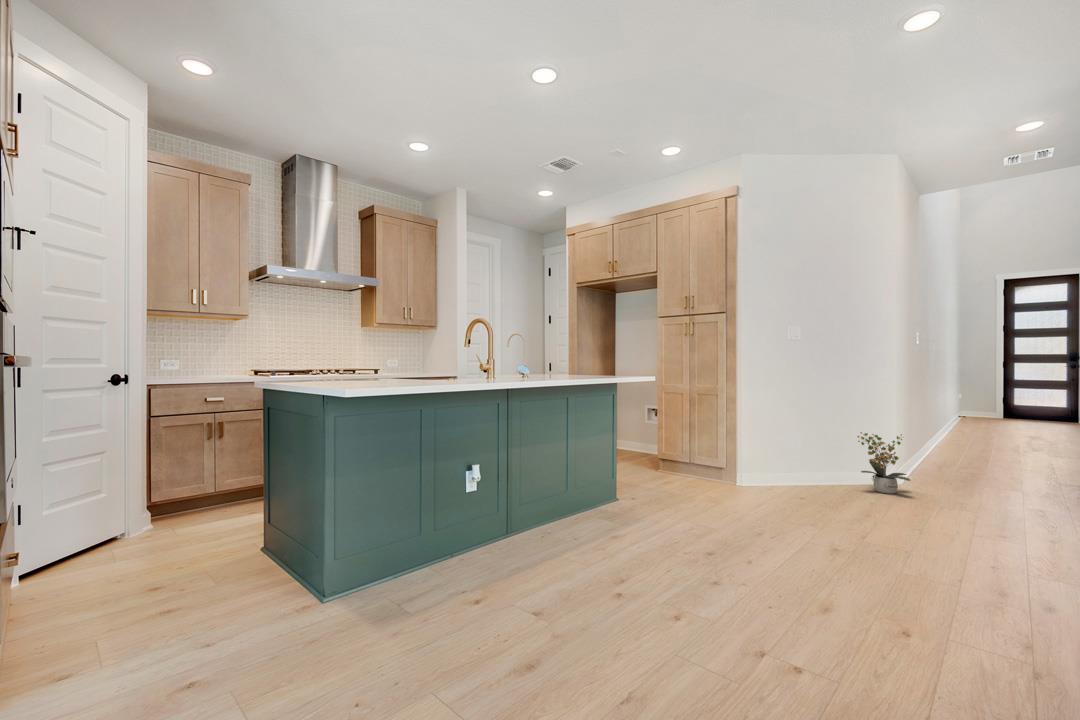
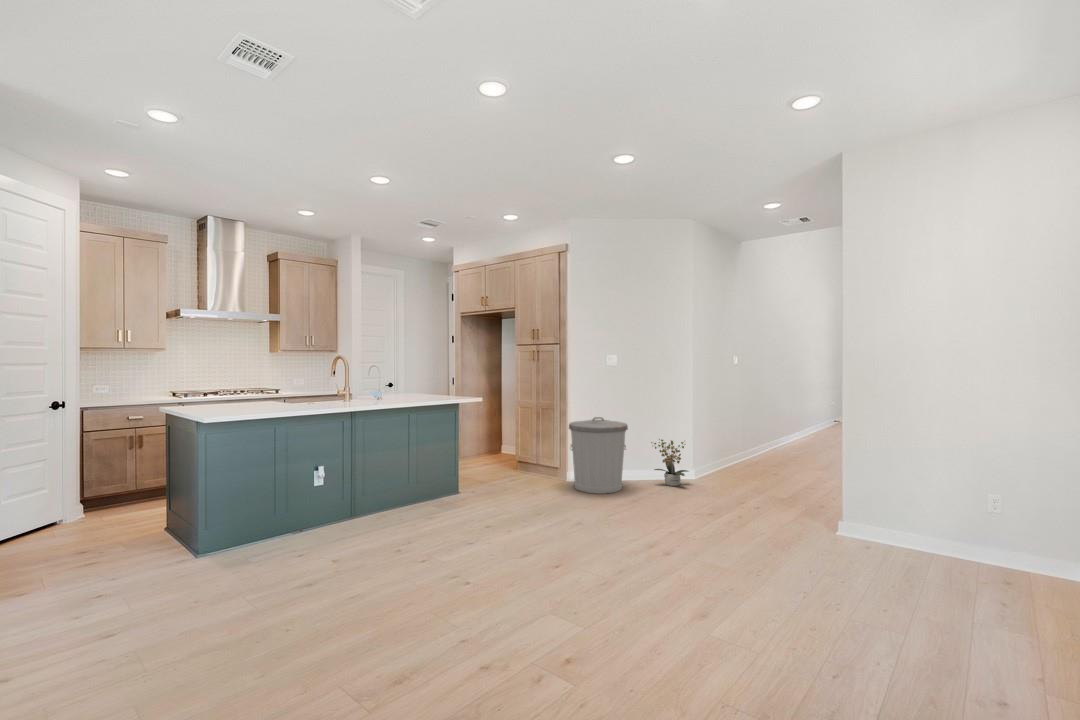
trash can: none [750,403,836,503] -> present [569,417,628,494]

